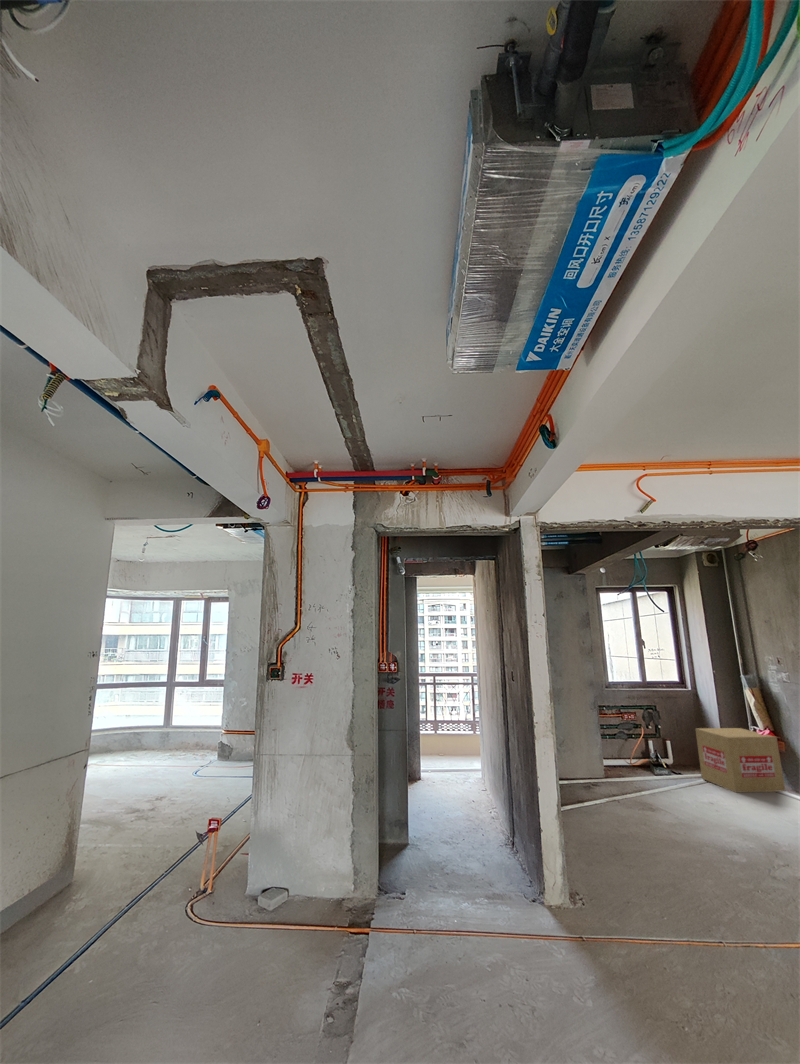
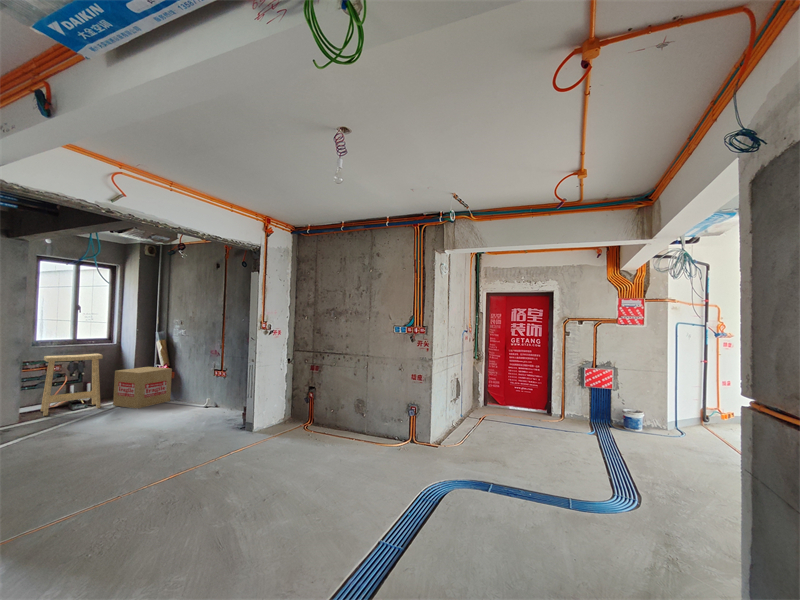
stool: none [618,700,687,779] -> present [41,354,103,416]

